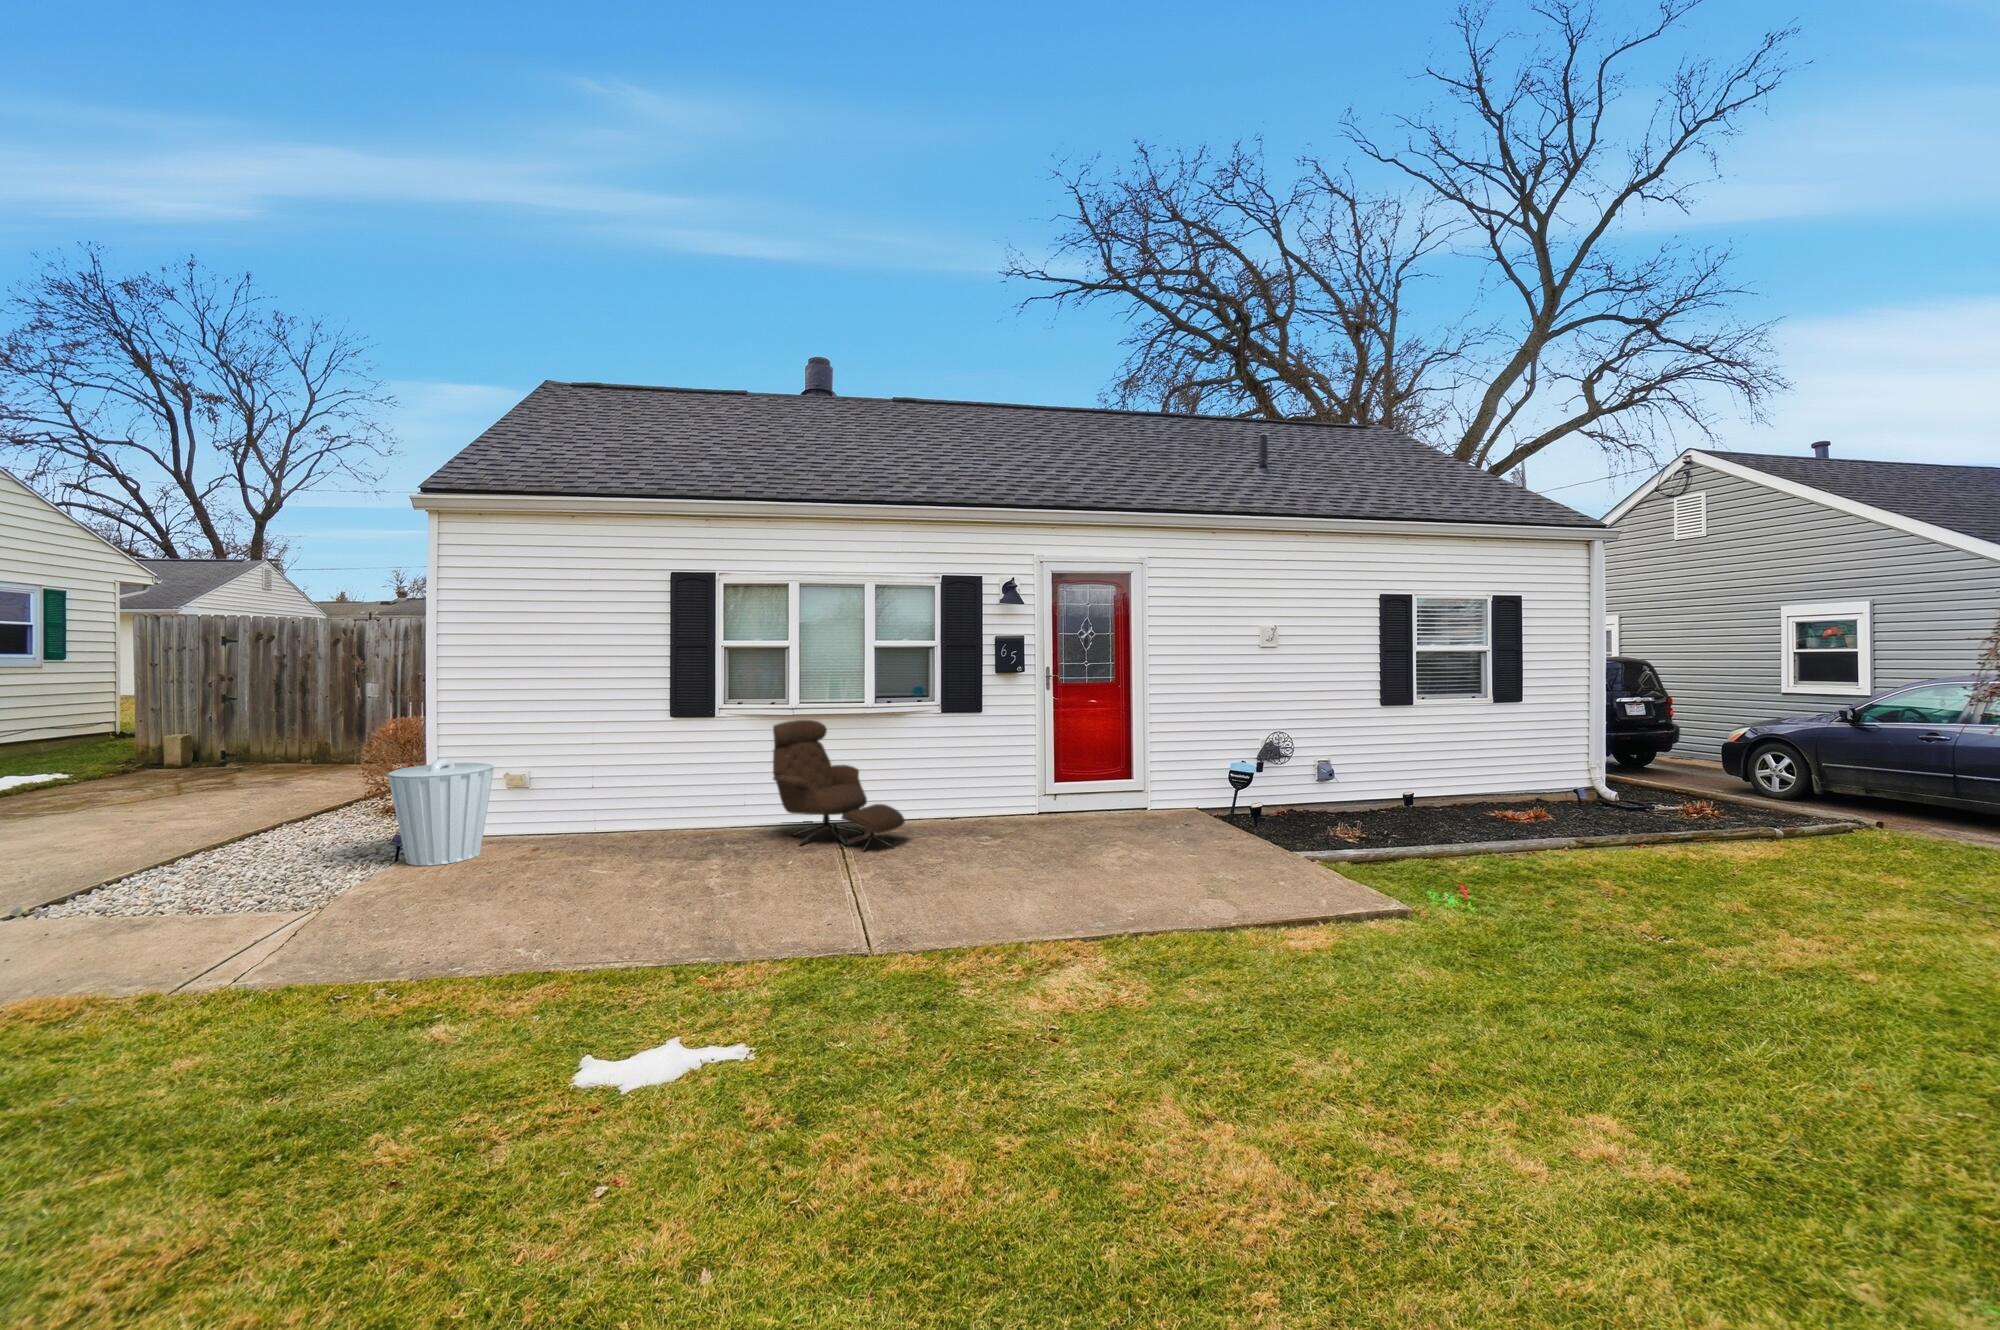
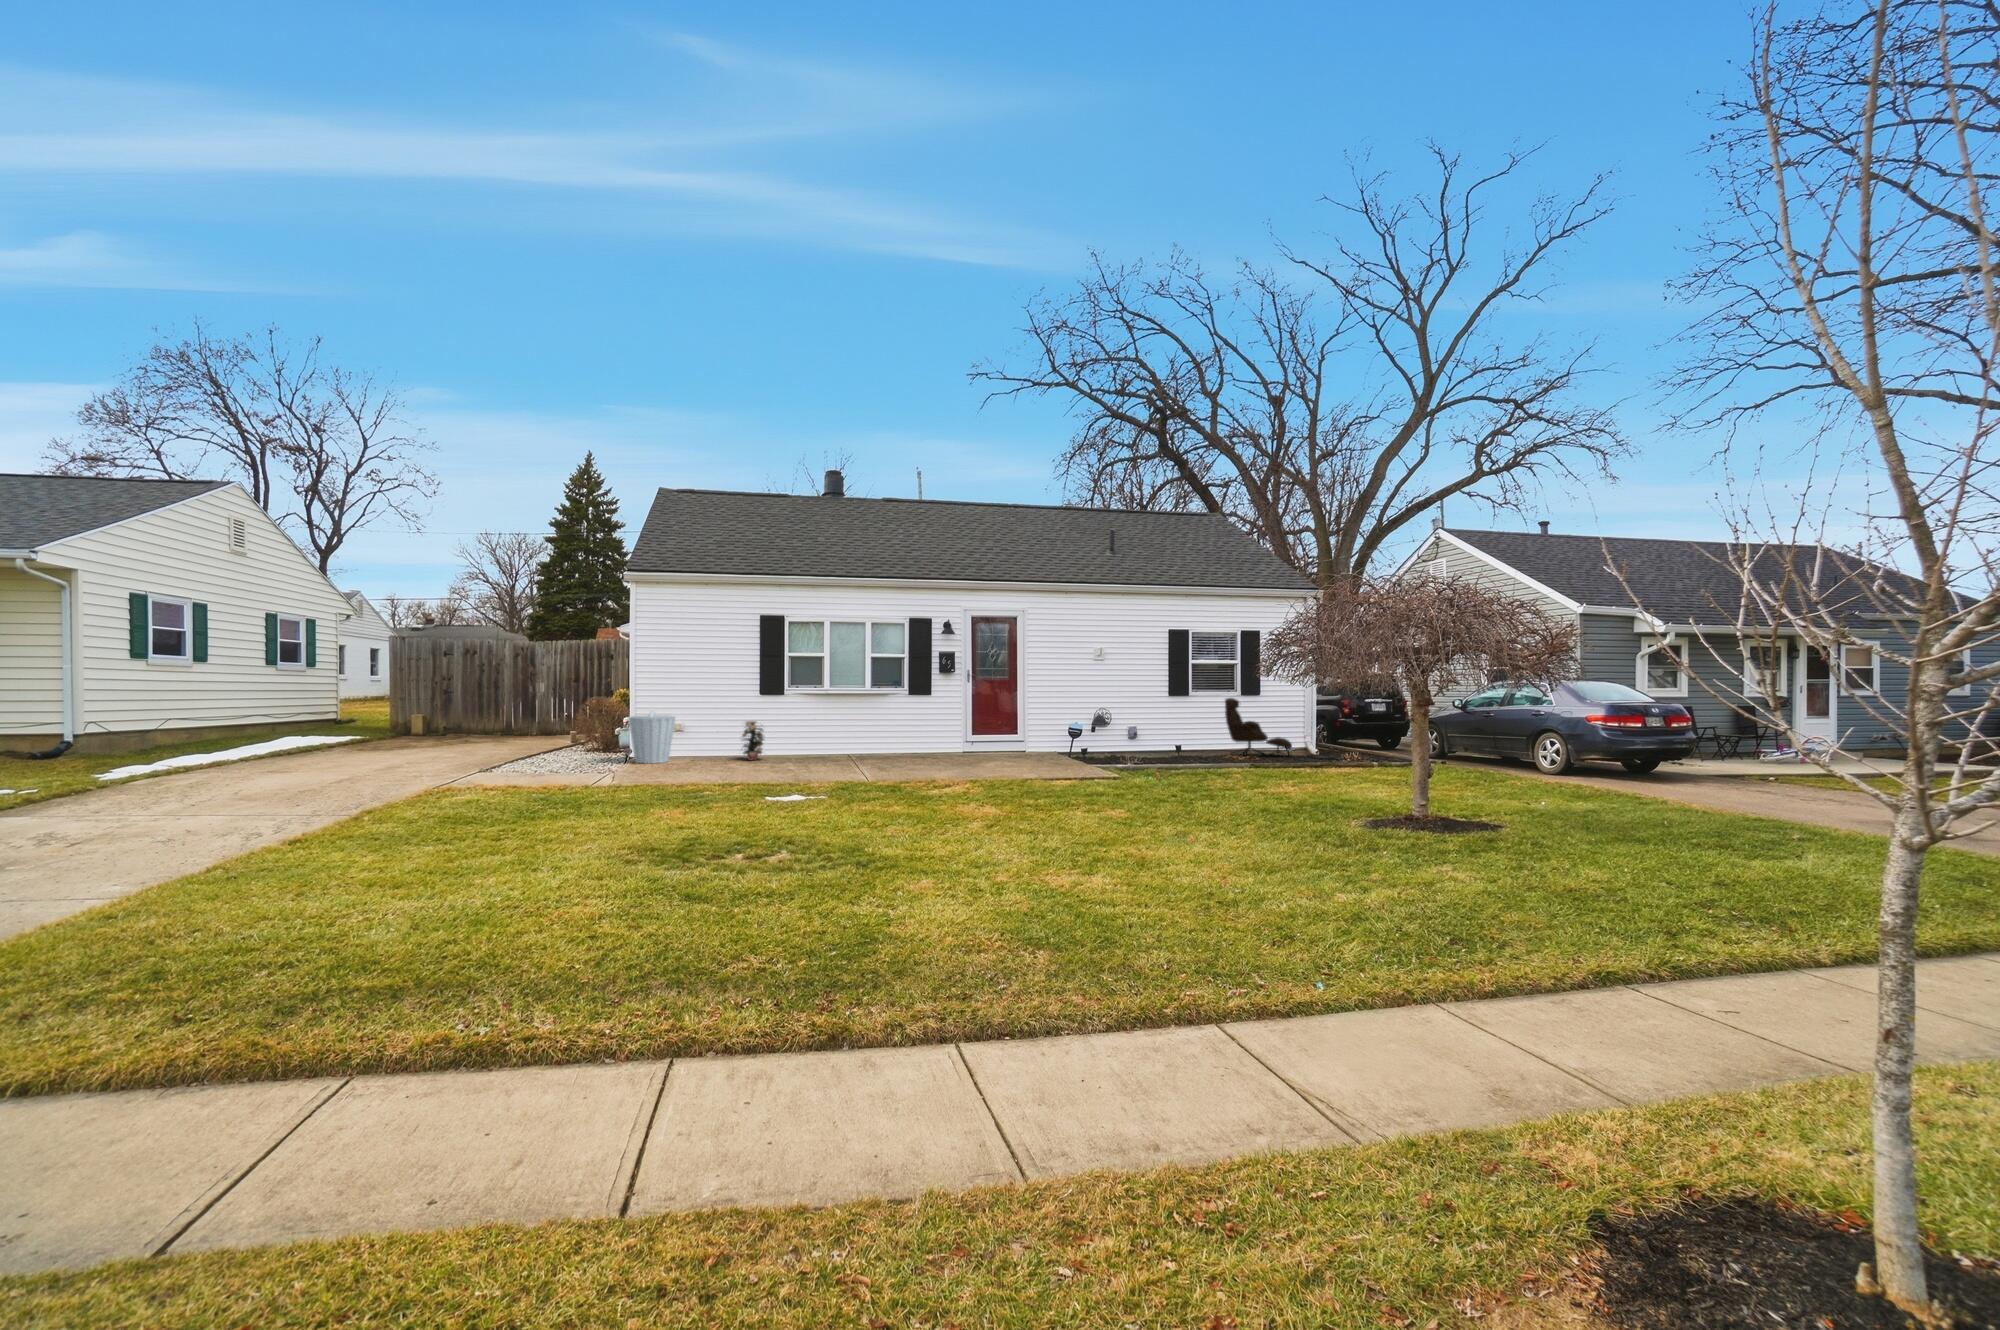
lounge chair: present [773,720,905,851] -> present [1225,698,1292,755]
decorative plant: none [621,769,680,846] -> present [741,721,764,760]

